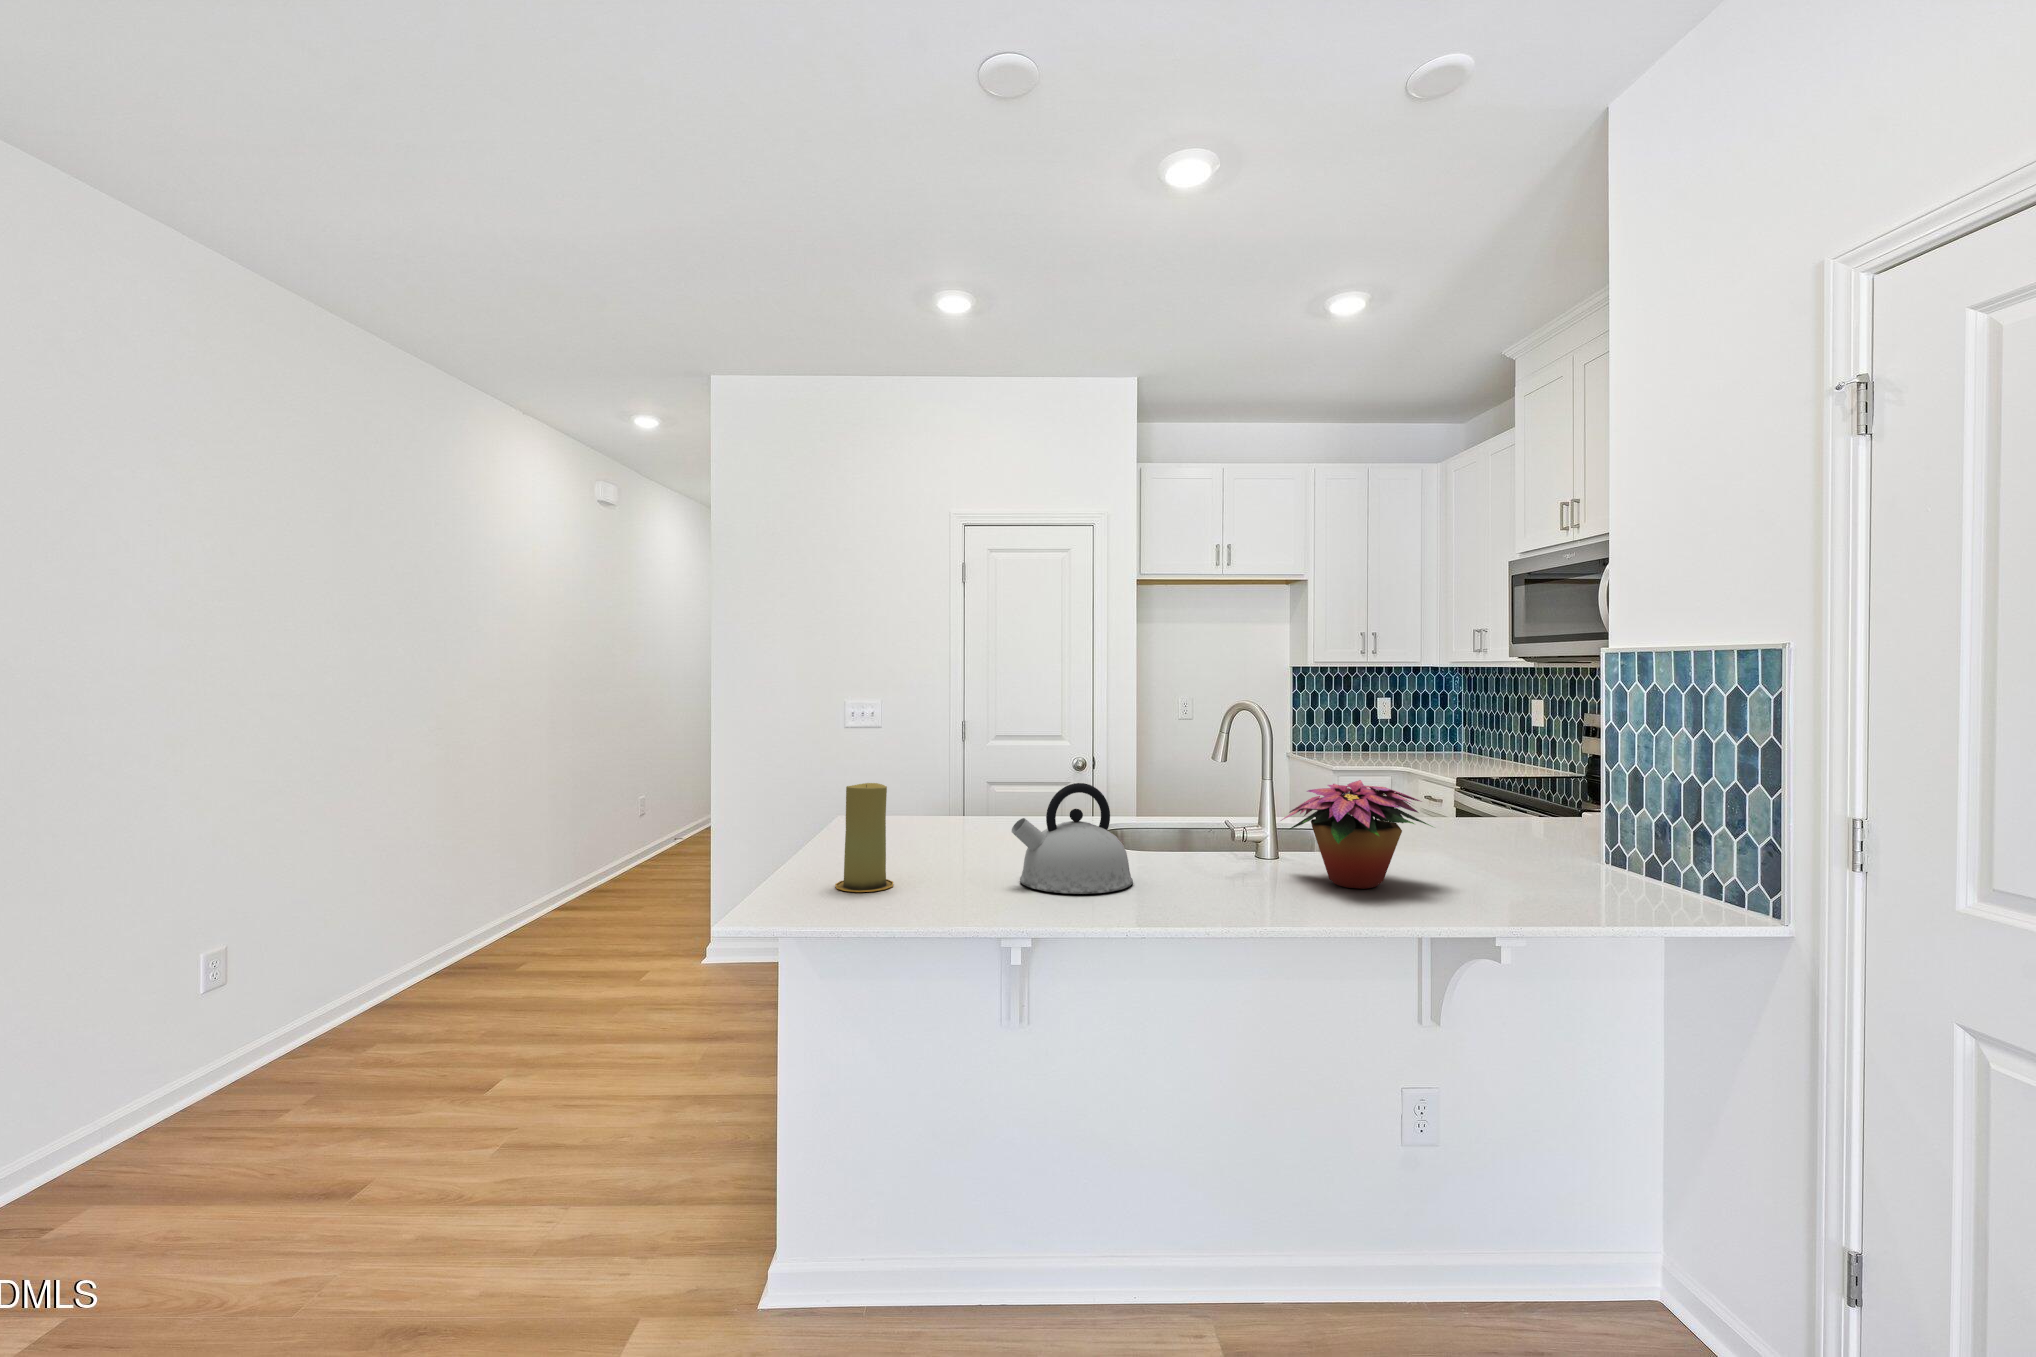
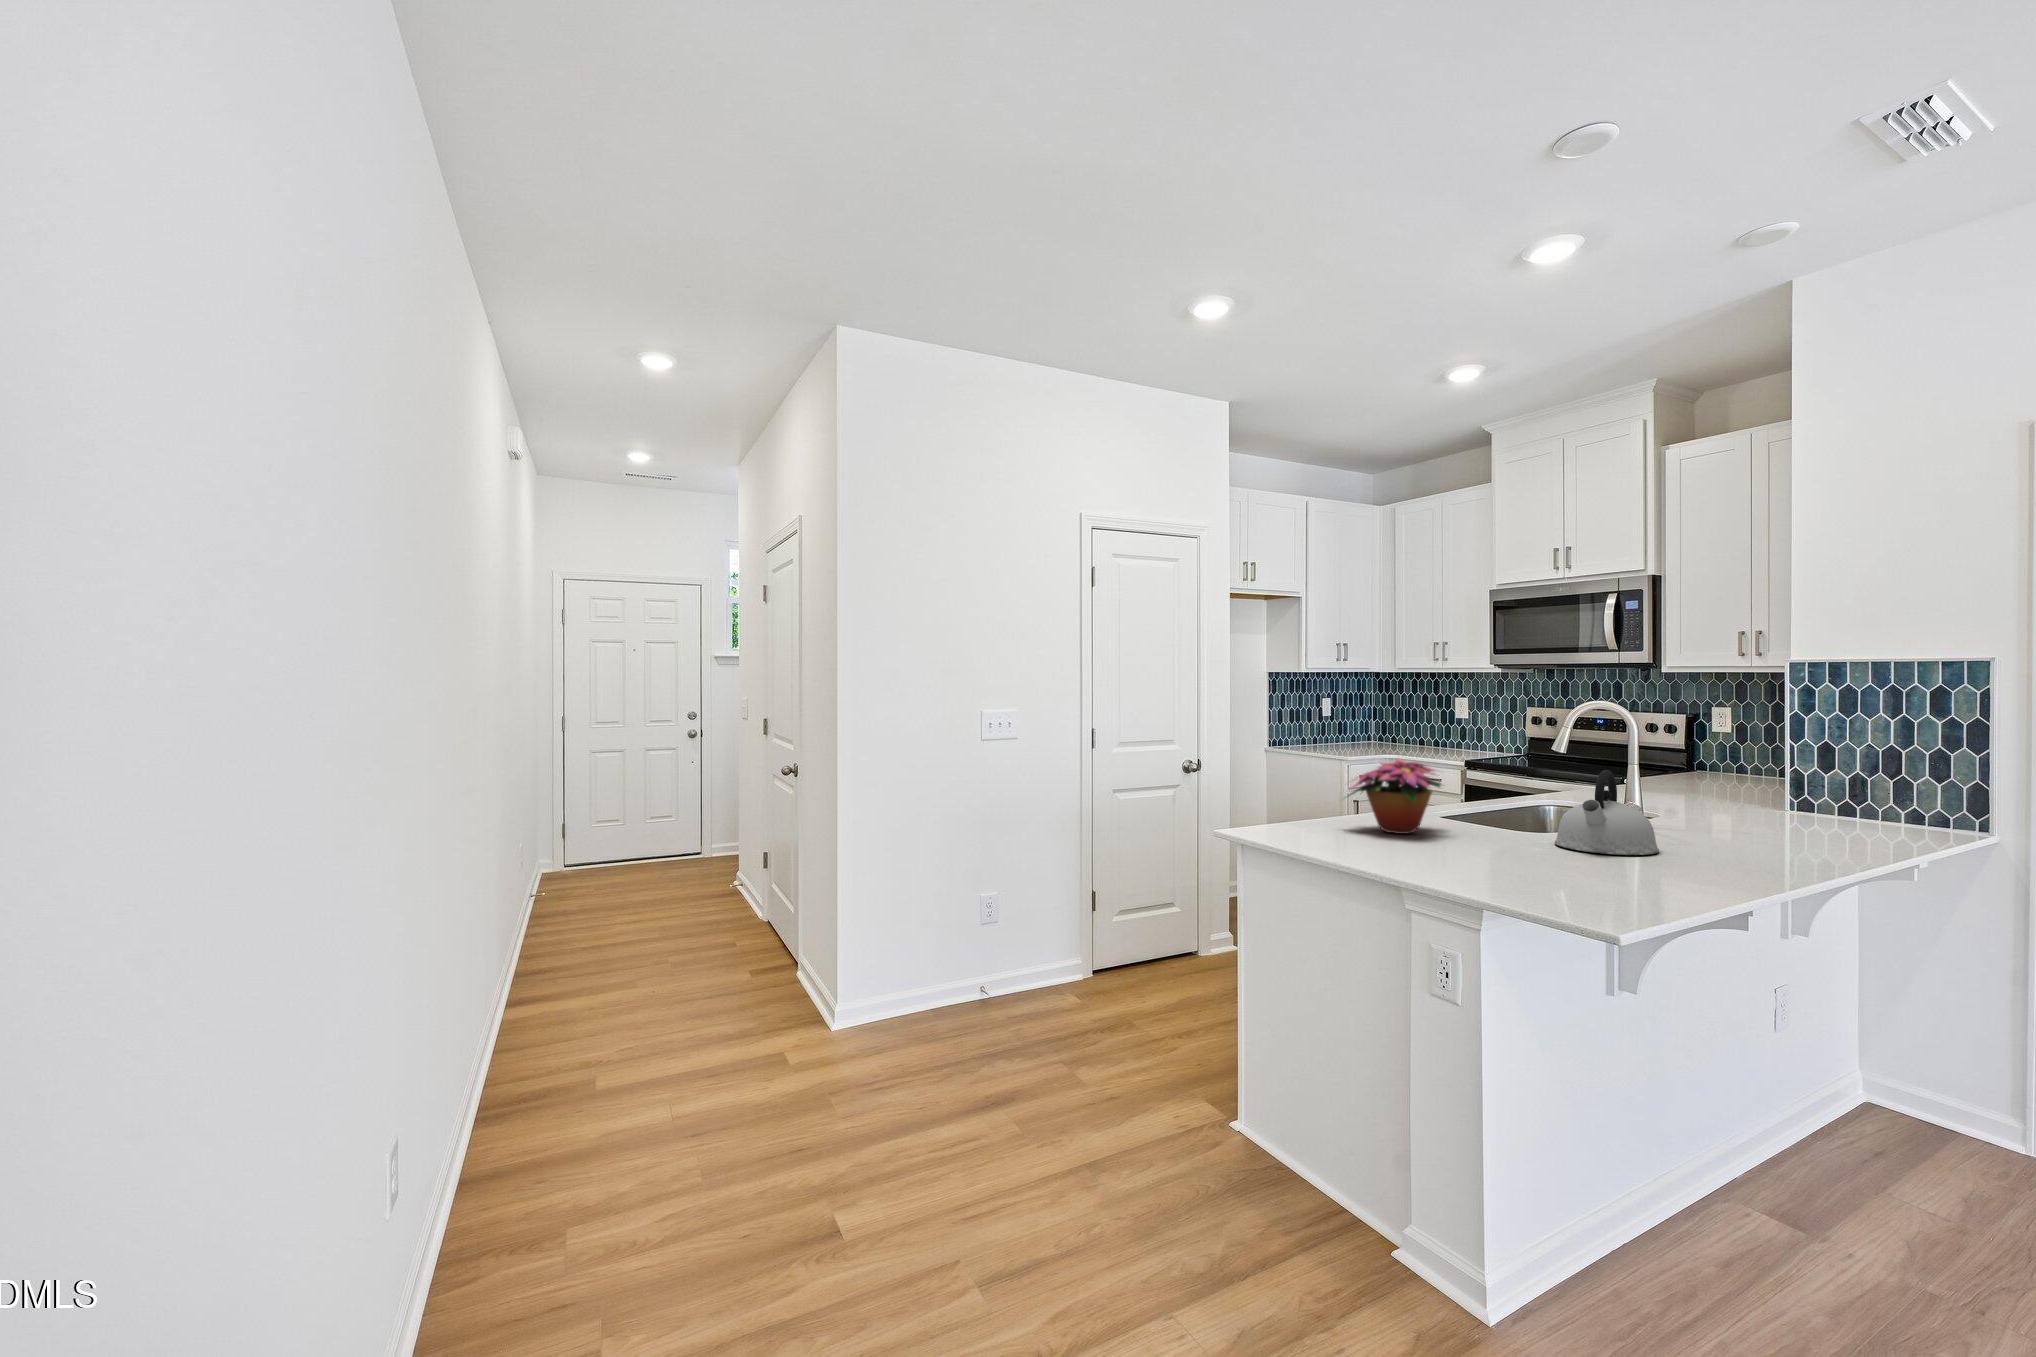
flower arrangement: present [1281,780,1433,889] -> present [1349,759,1441,834]
candle: present [835,783,893,892] -> none [1477,778,1532,870]

